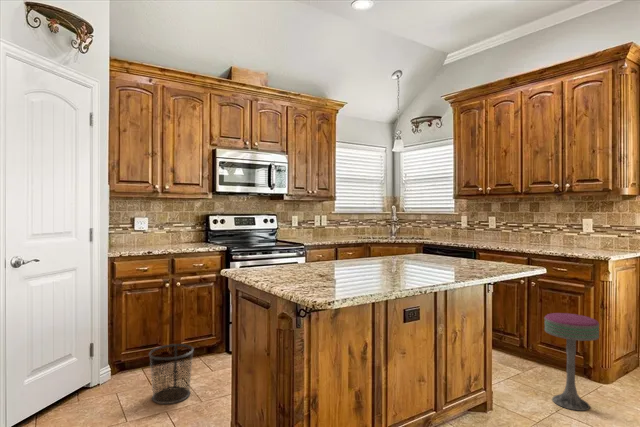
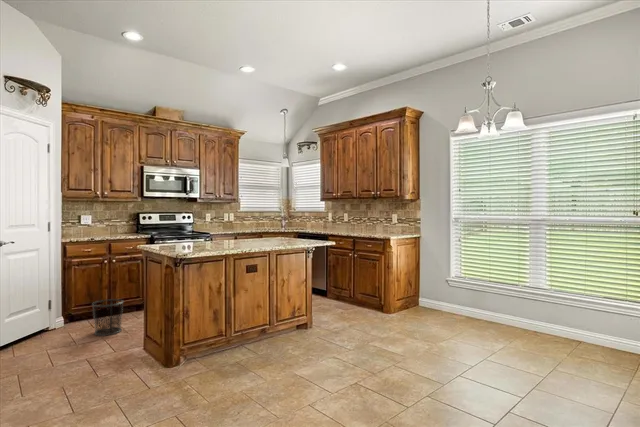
bar stool: present [544,313,599,411] -> none [346,271,374,326]

